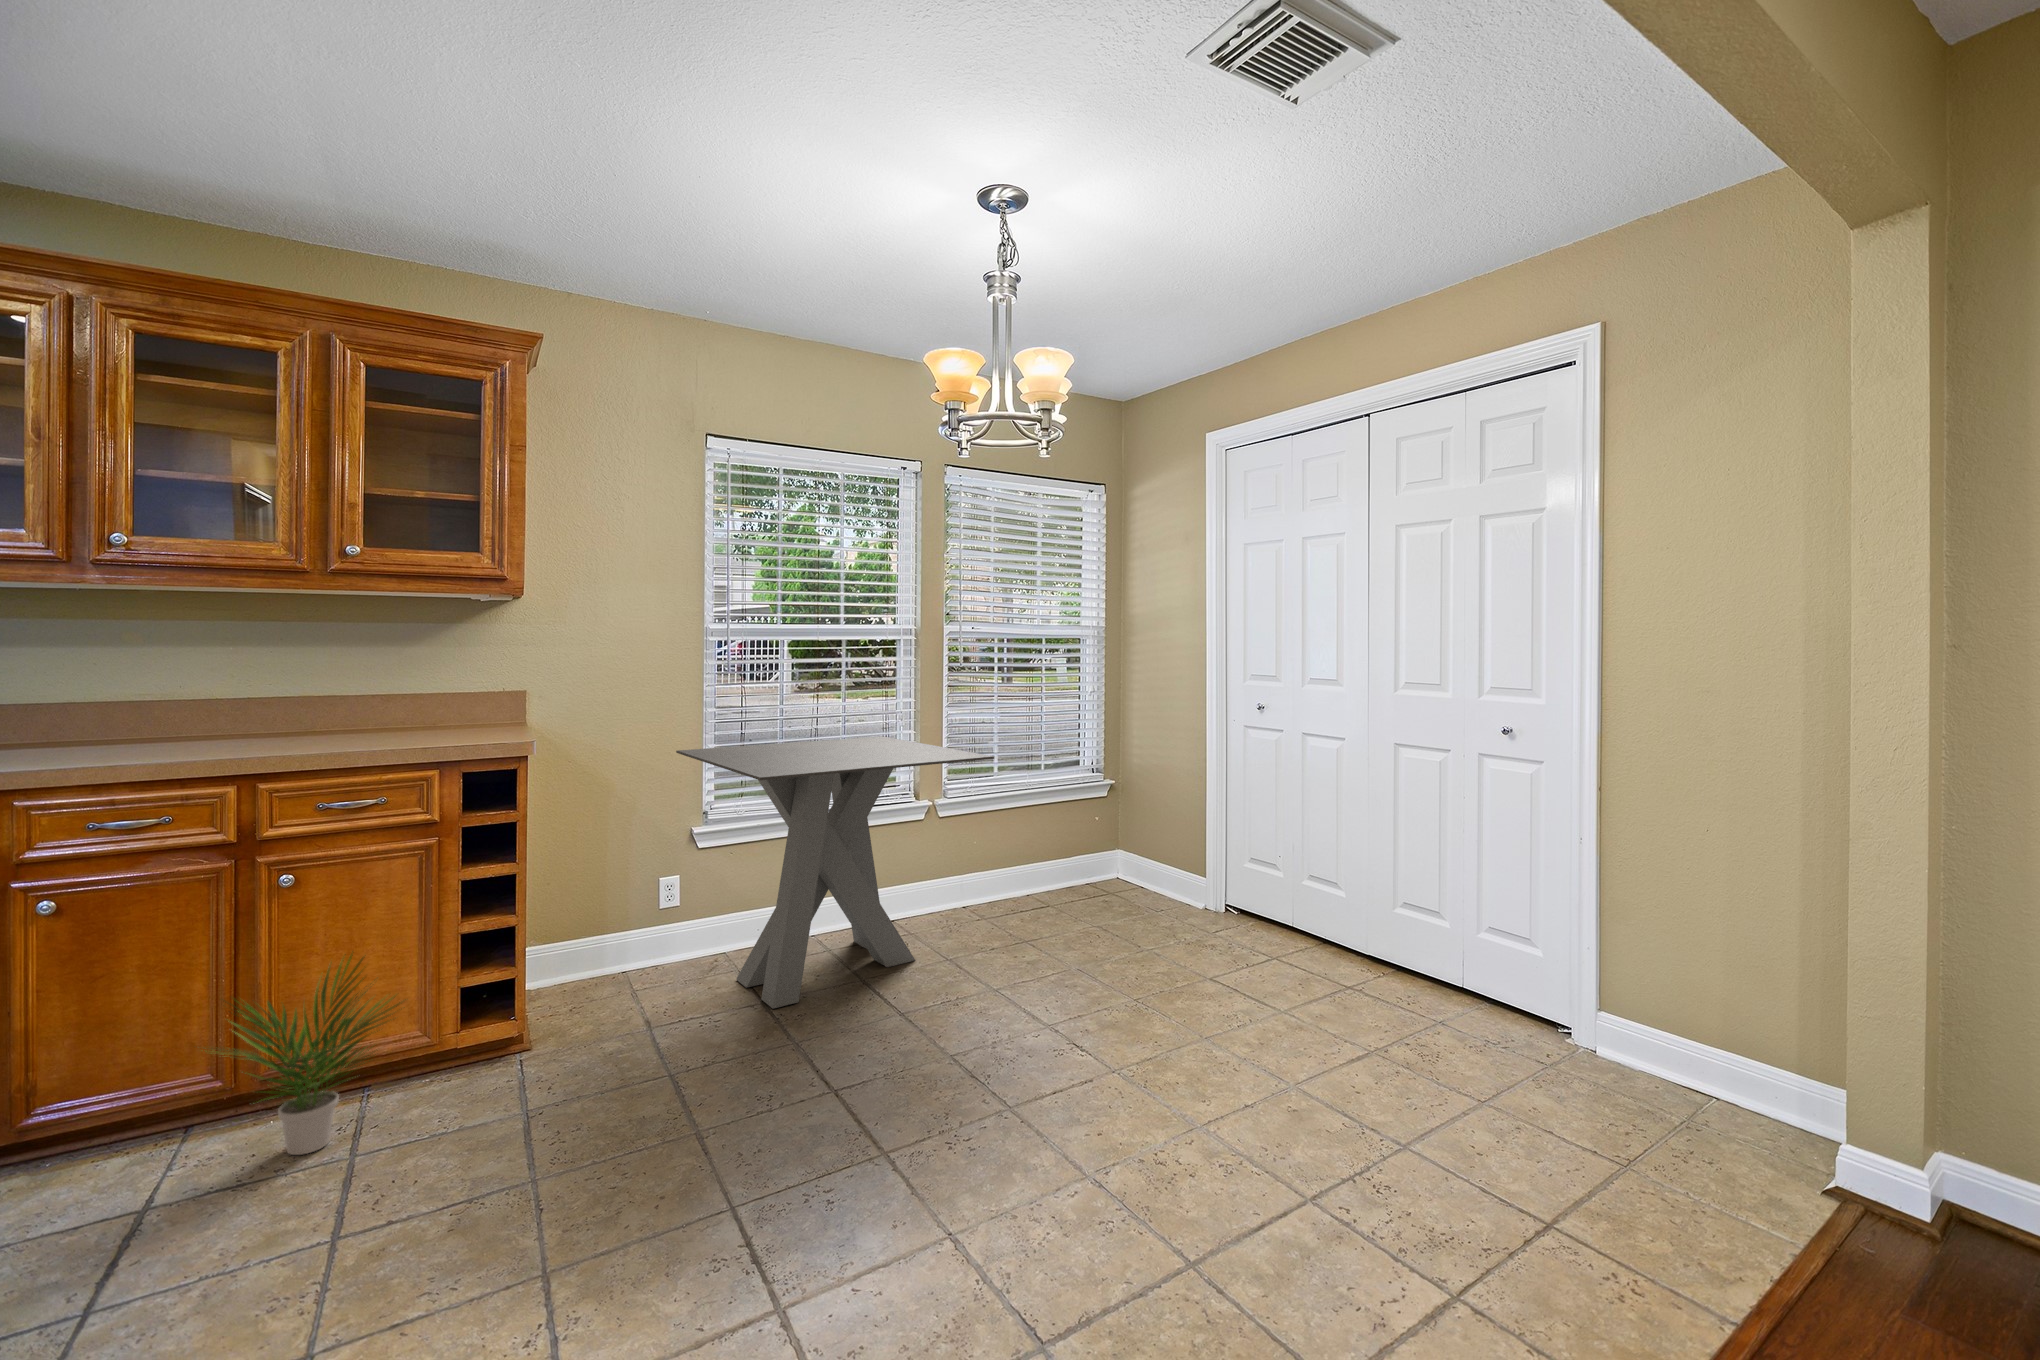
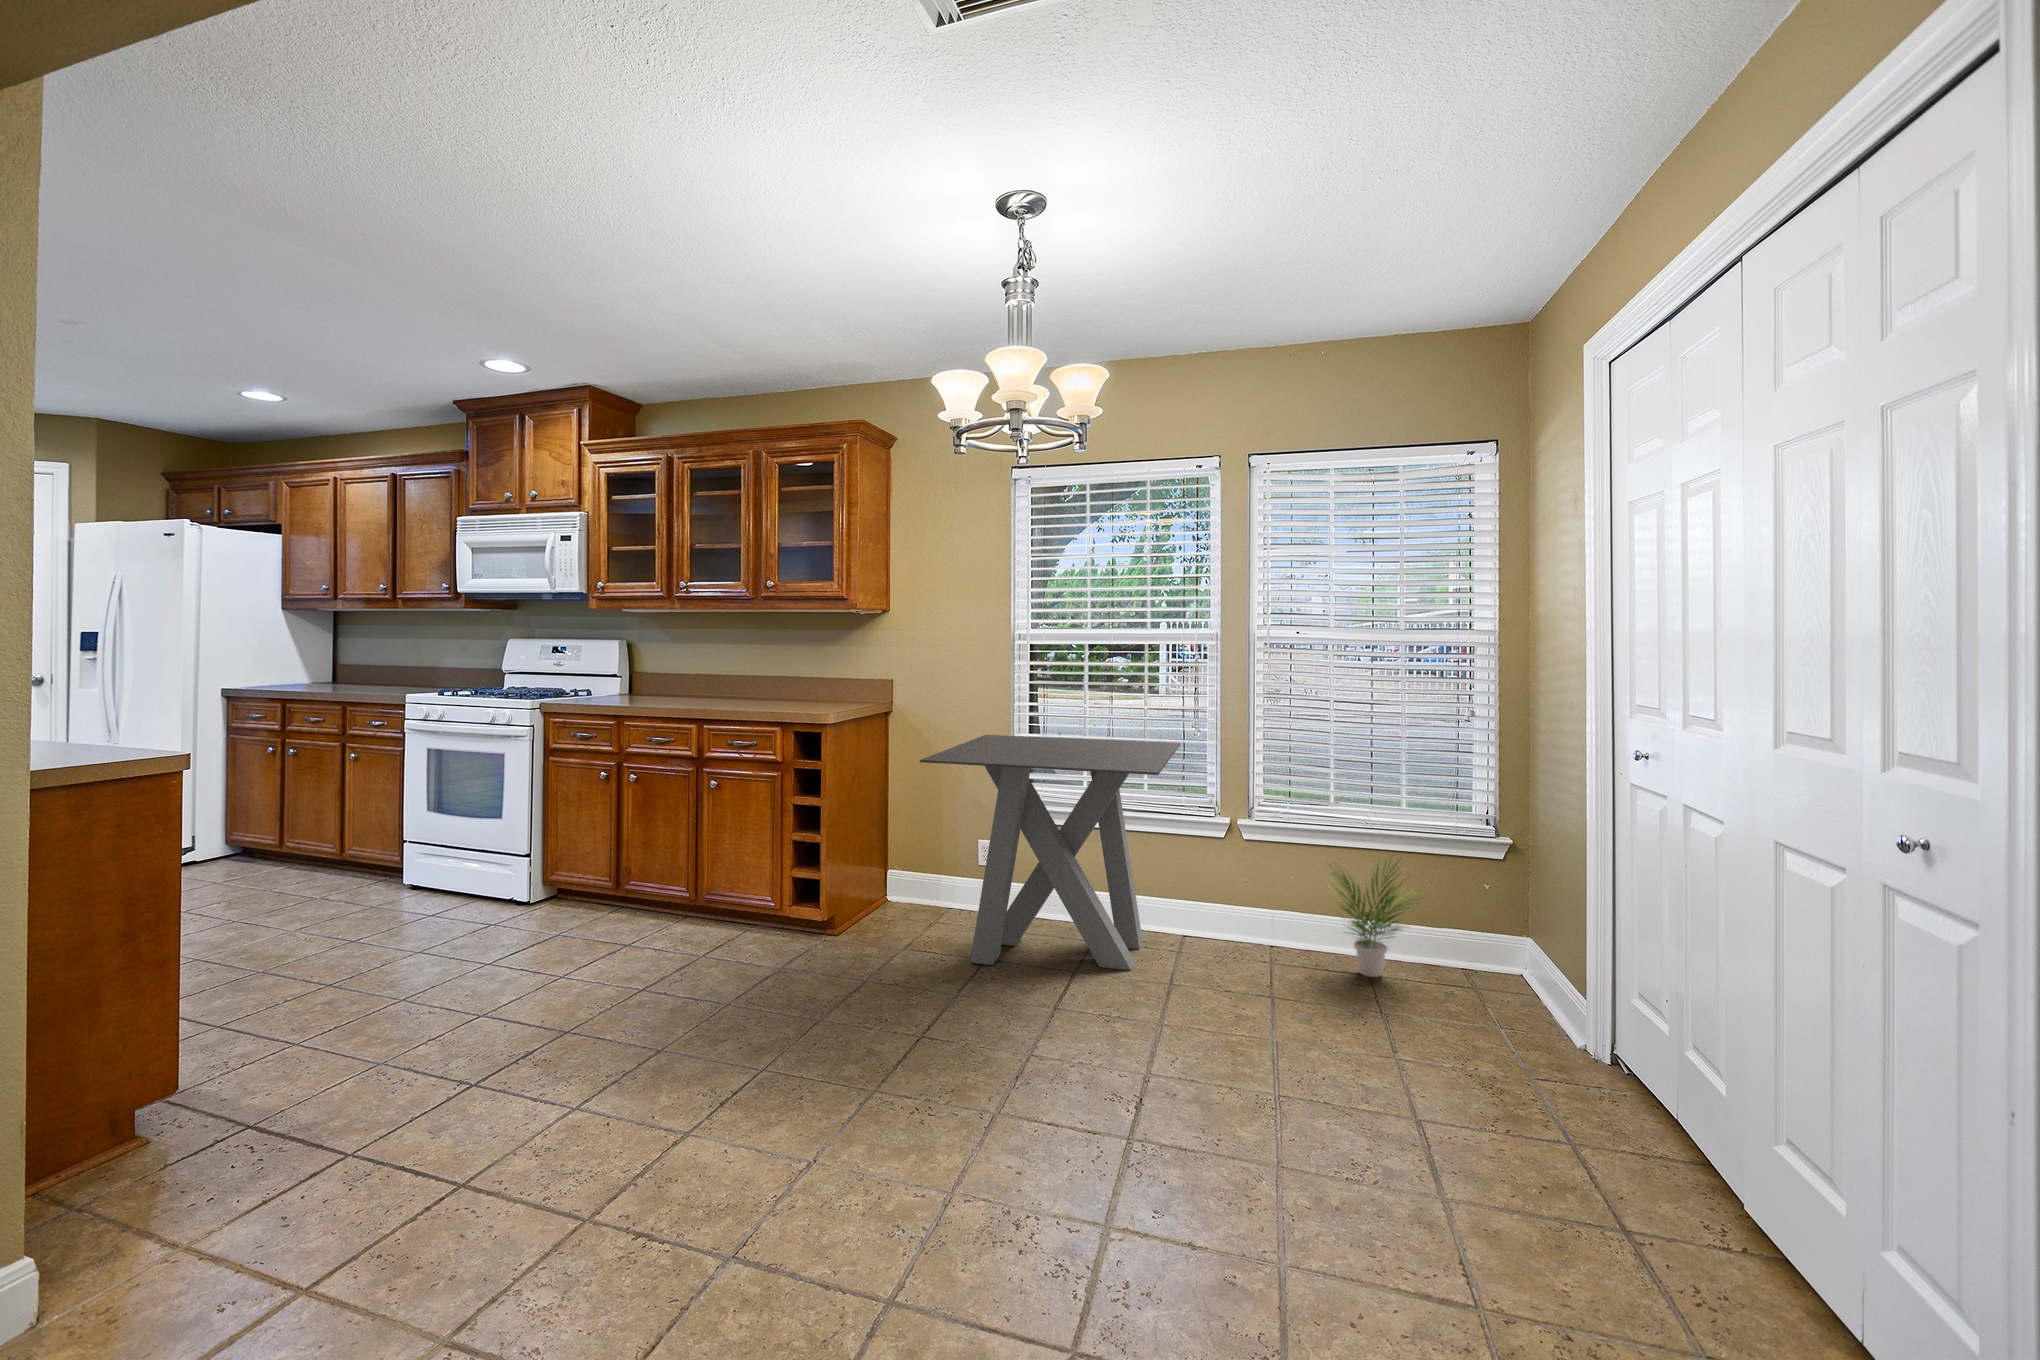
potted plant: present [227,954,400,1155] -> present [1330,859,1414,977]

